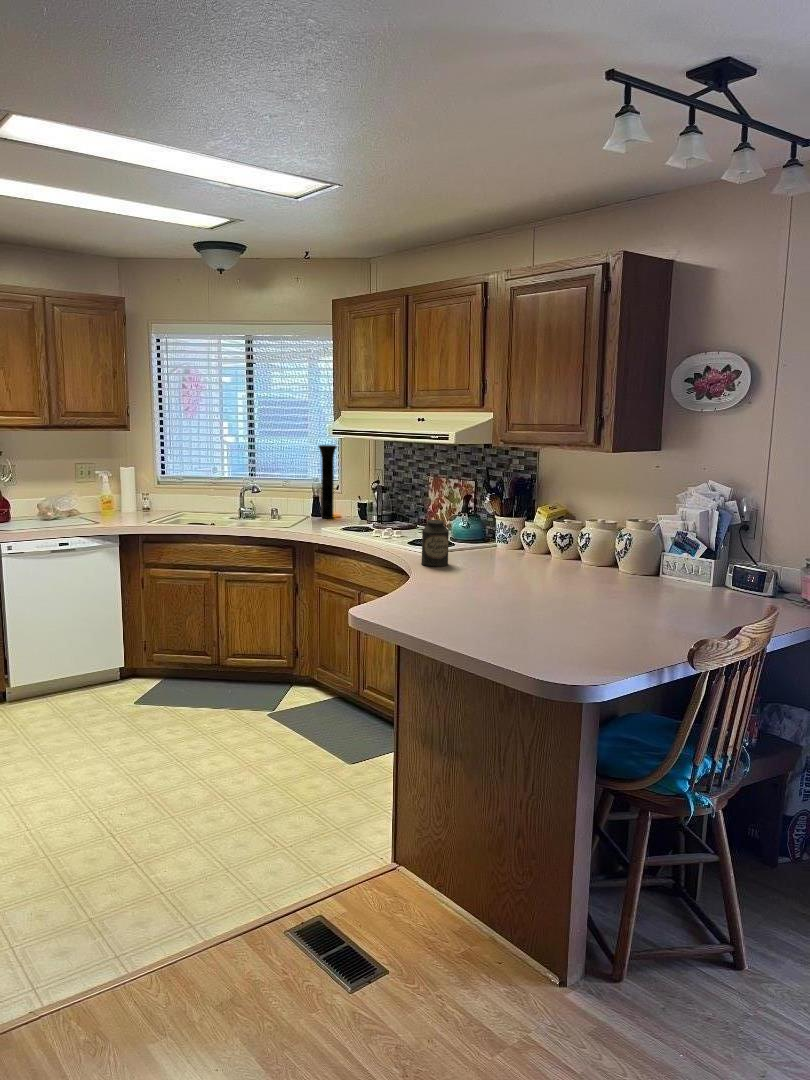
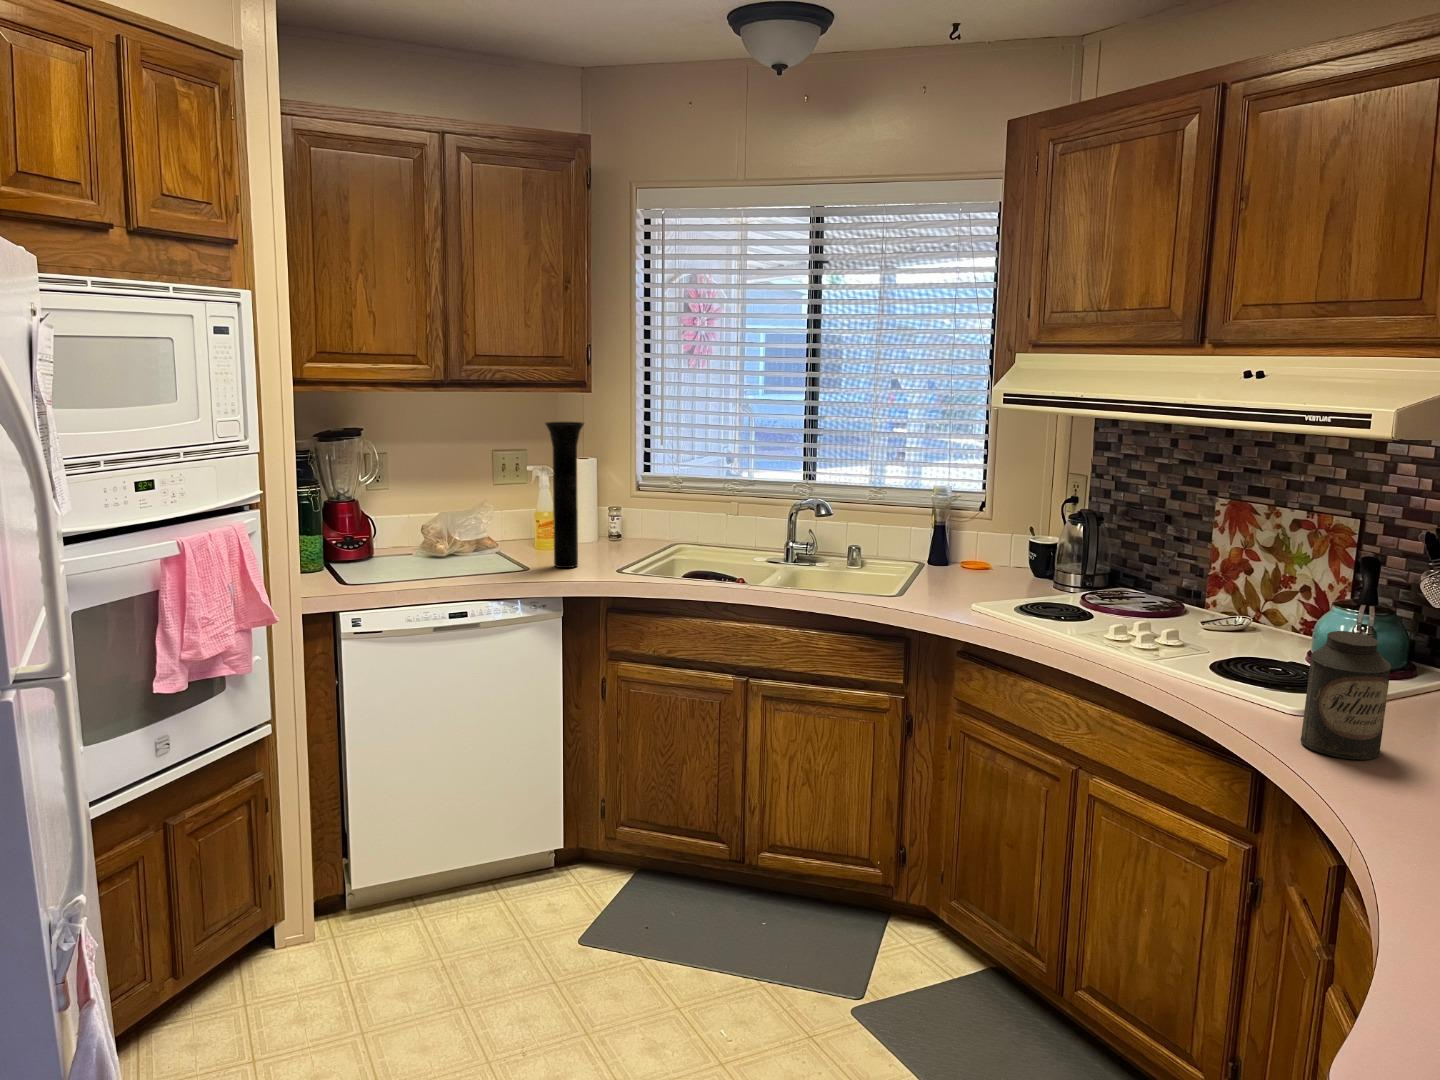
vase: present [318,445,337,518] -> present [545,422,584,568]

